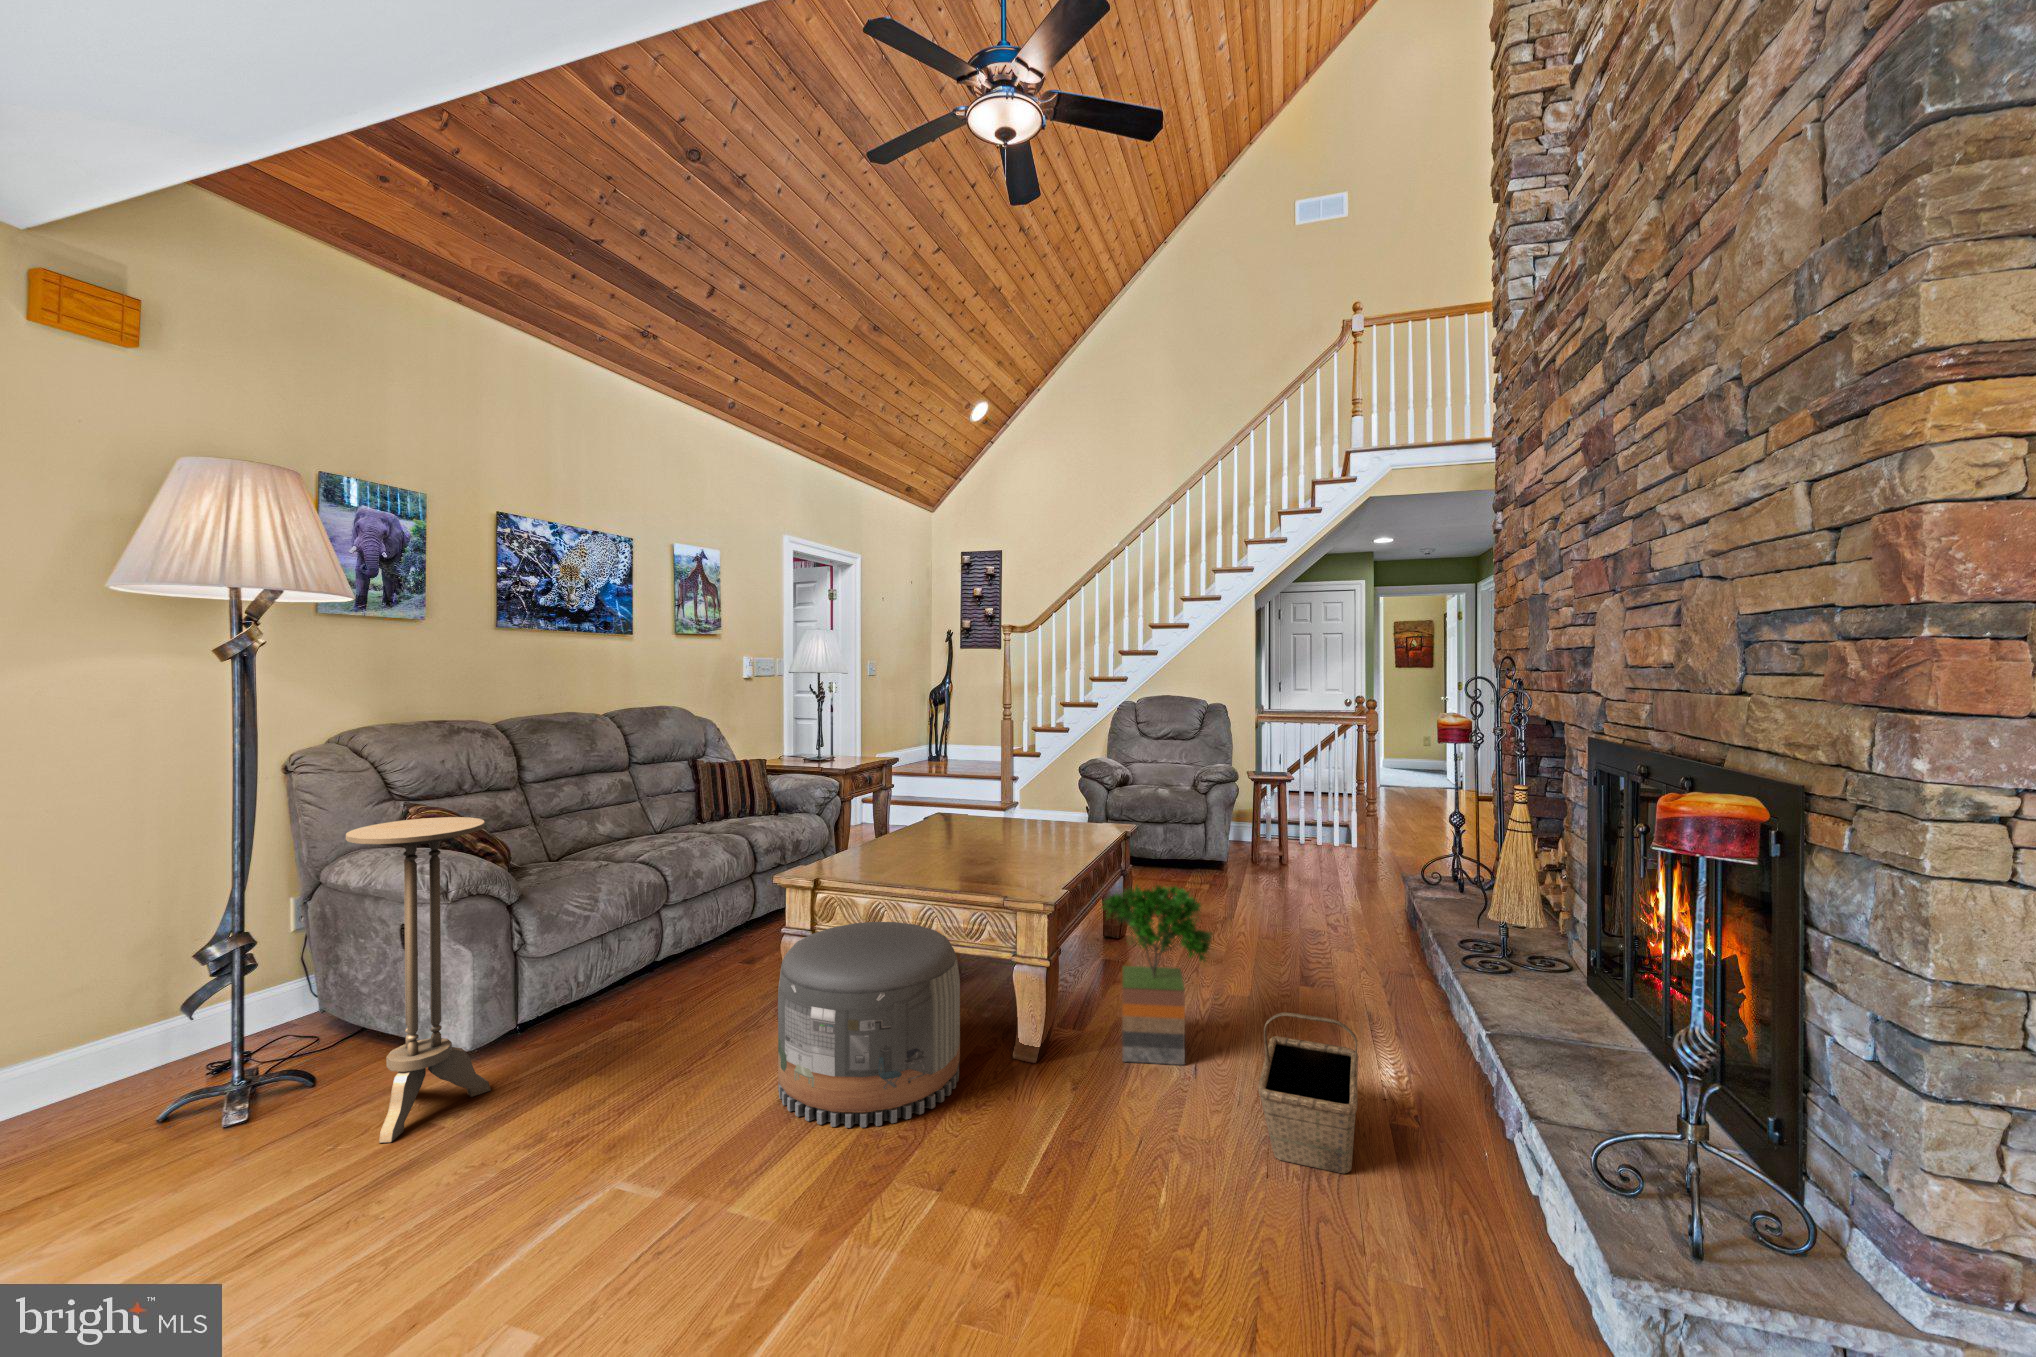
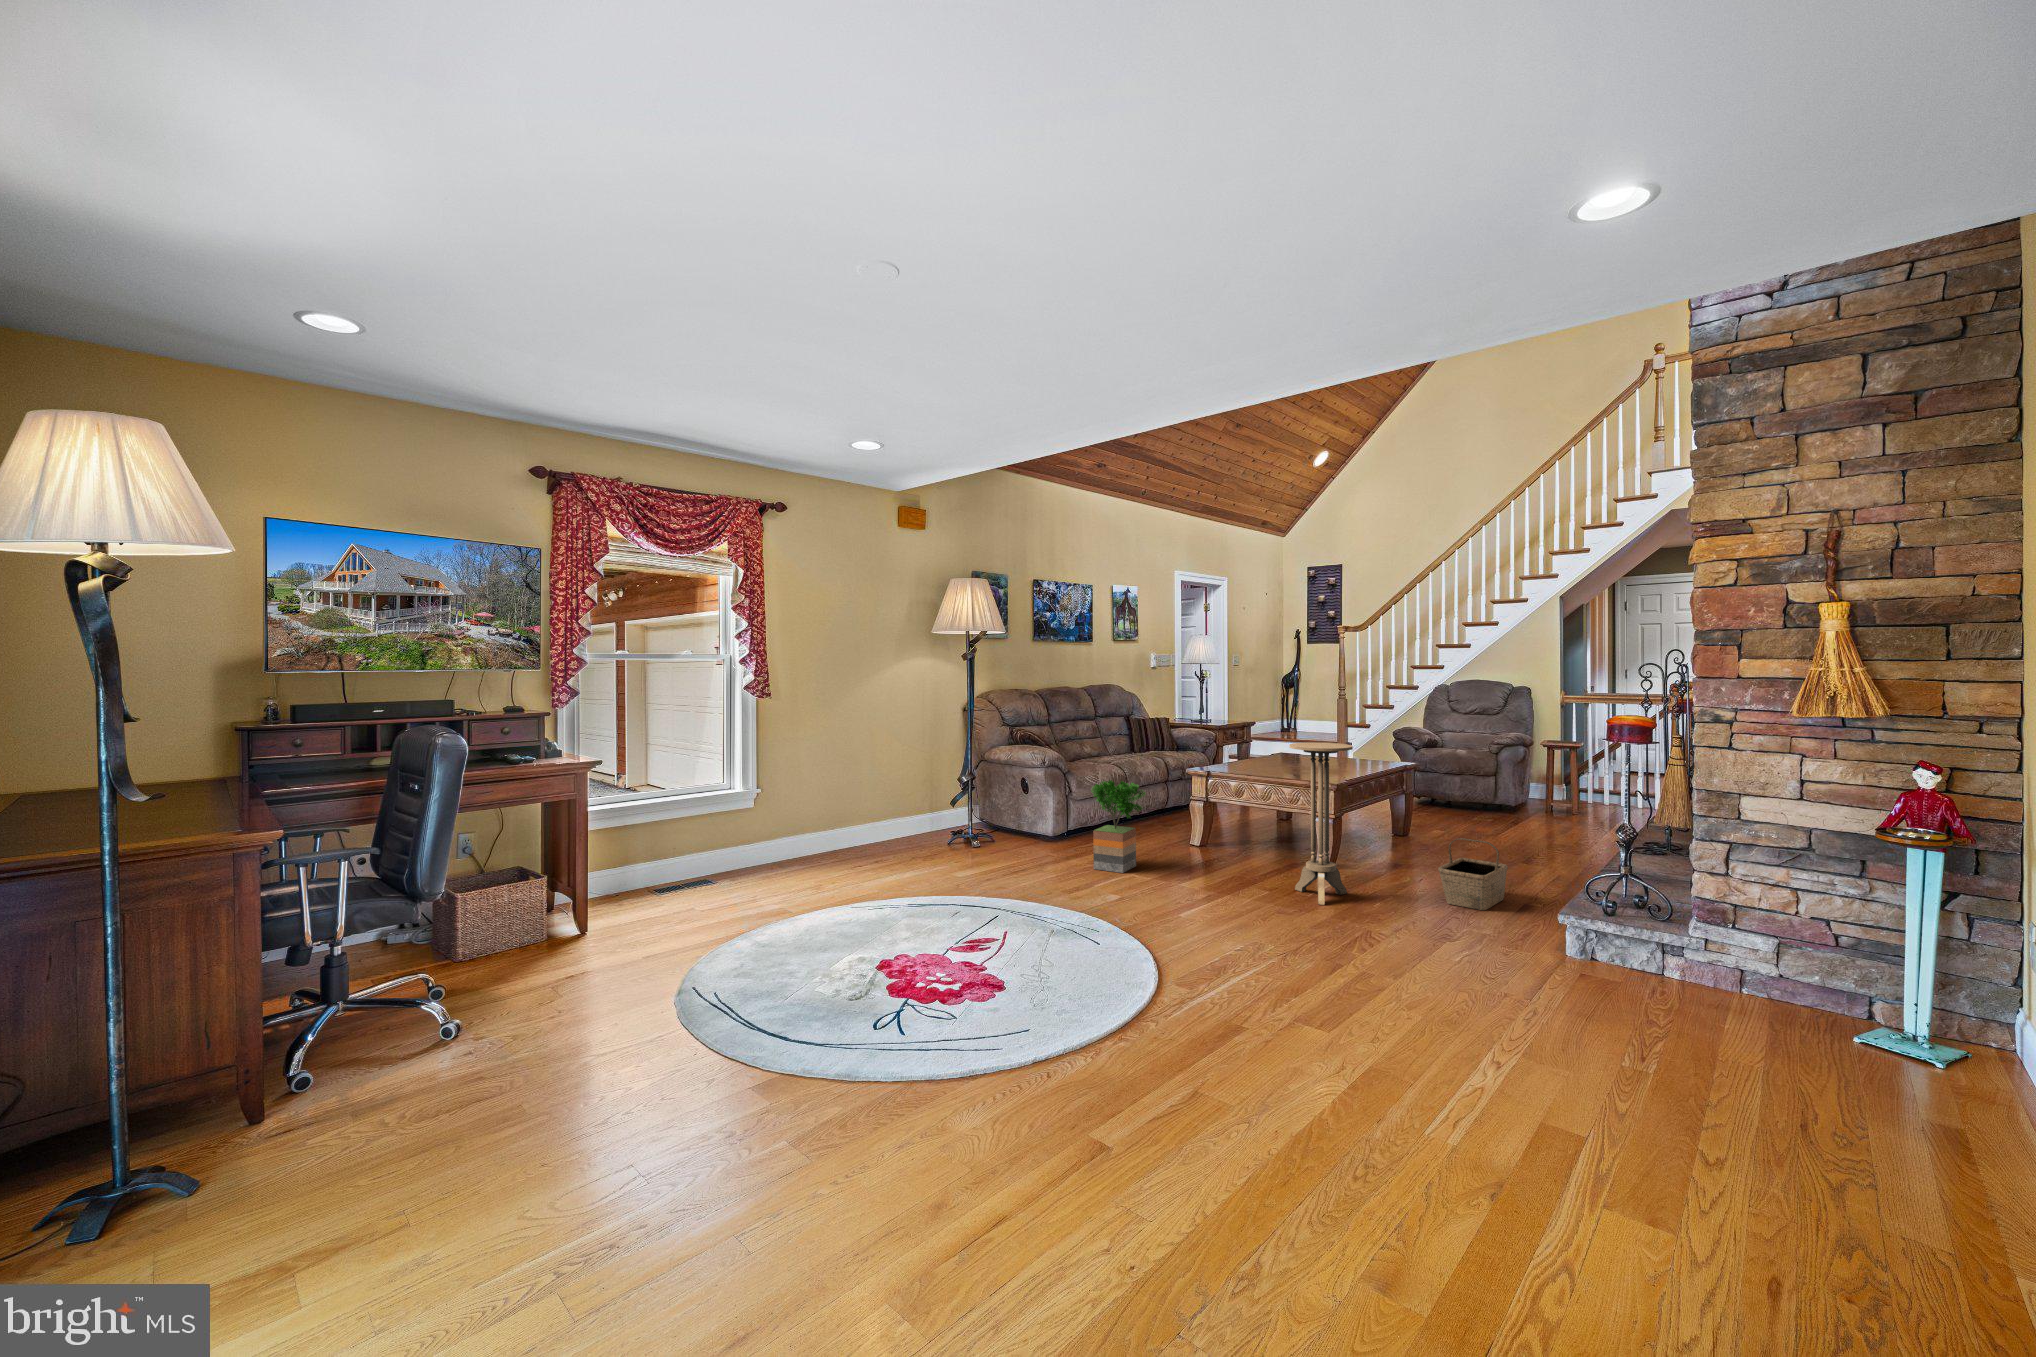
side table: present [346,817,491,1143] -> present [1289,742,1353,905]
potted tree: present [1102,884,1212,1065] -> present [1091,780,1146,873]
pouf: present [778,922,960,1128] -> none [1196,792,1287,877]

